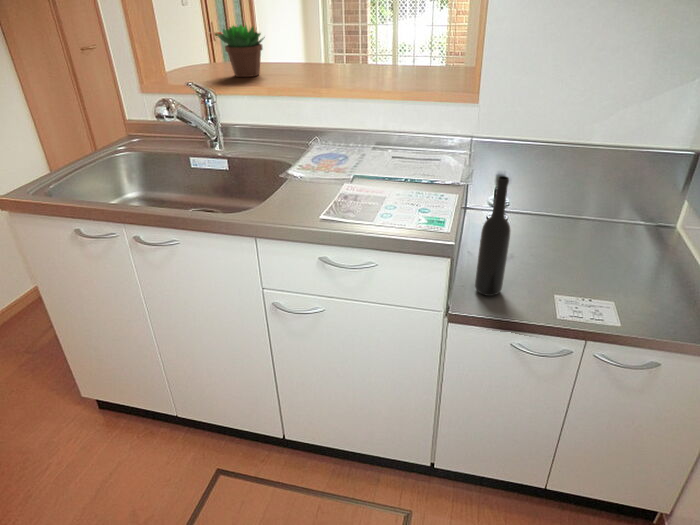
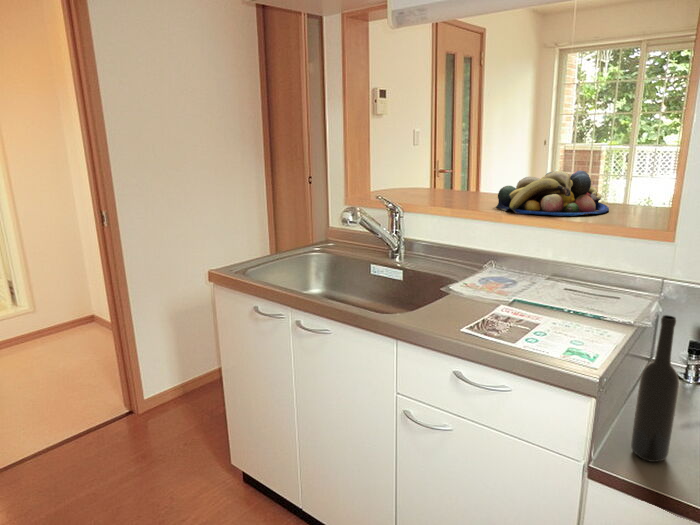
succulent plant: present [217,25,265,77] -> none [416,154,461,200]
fruit bowl: none [310,36,414,87] -> present [496,170,609,216]

